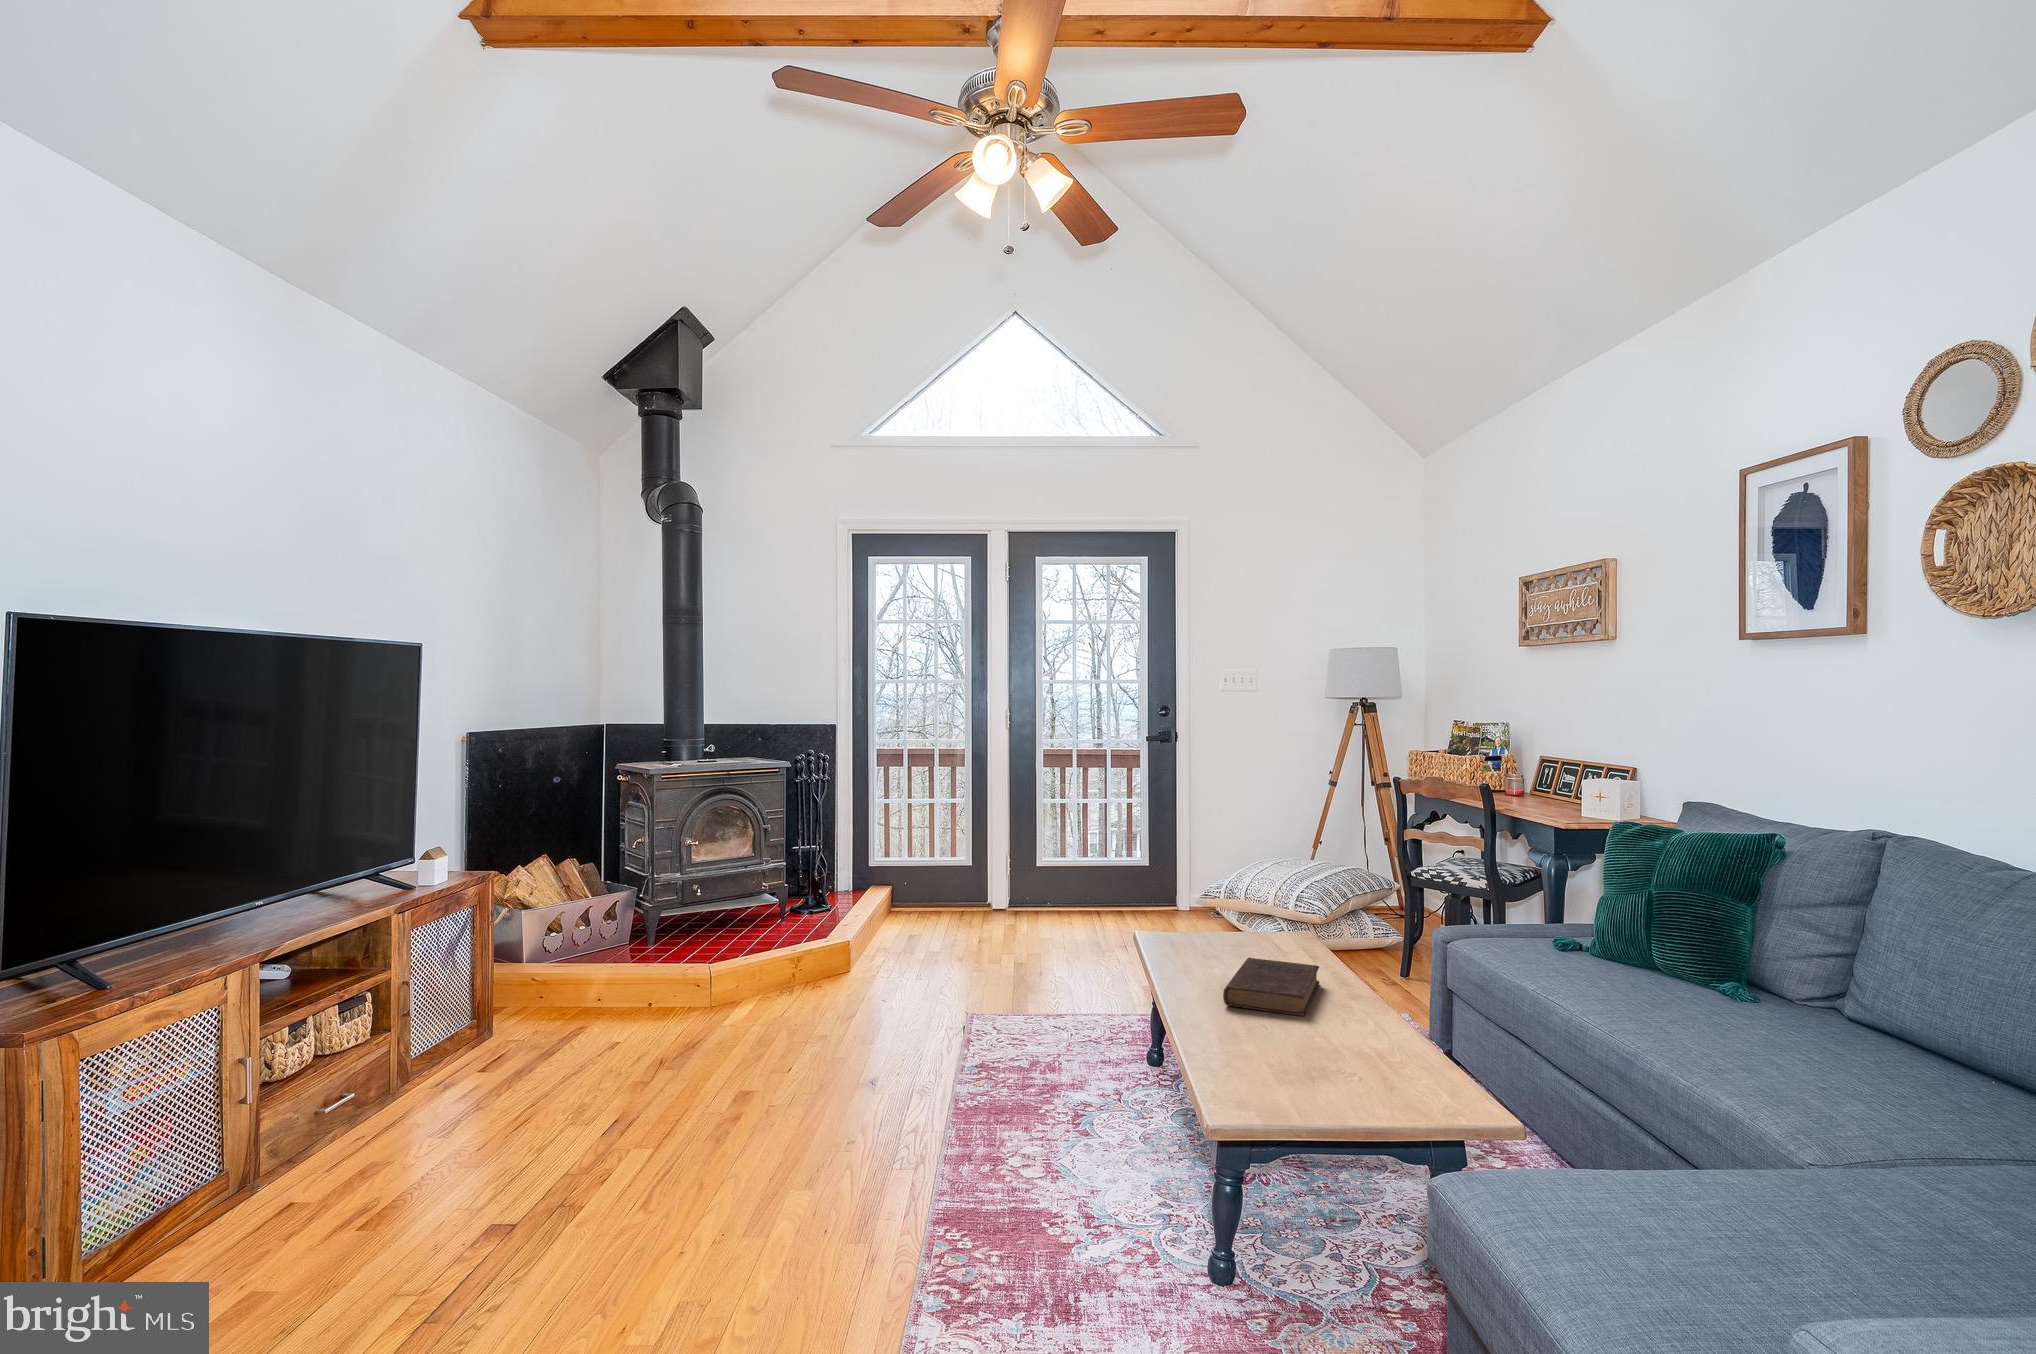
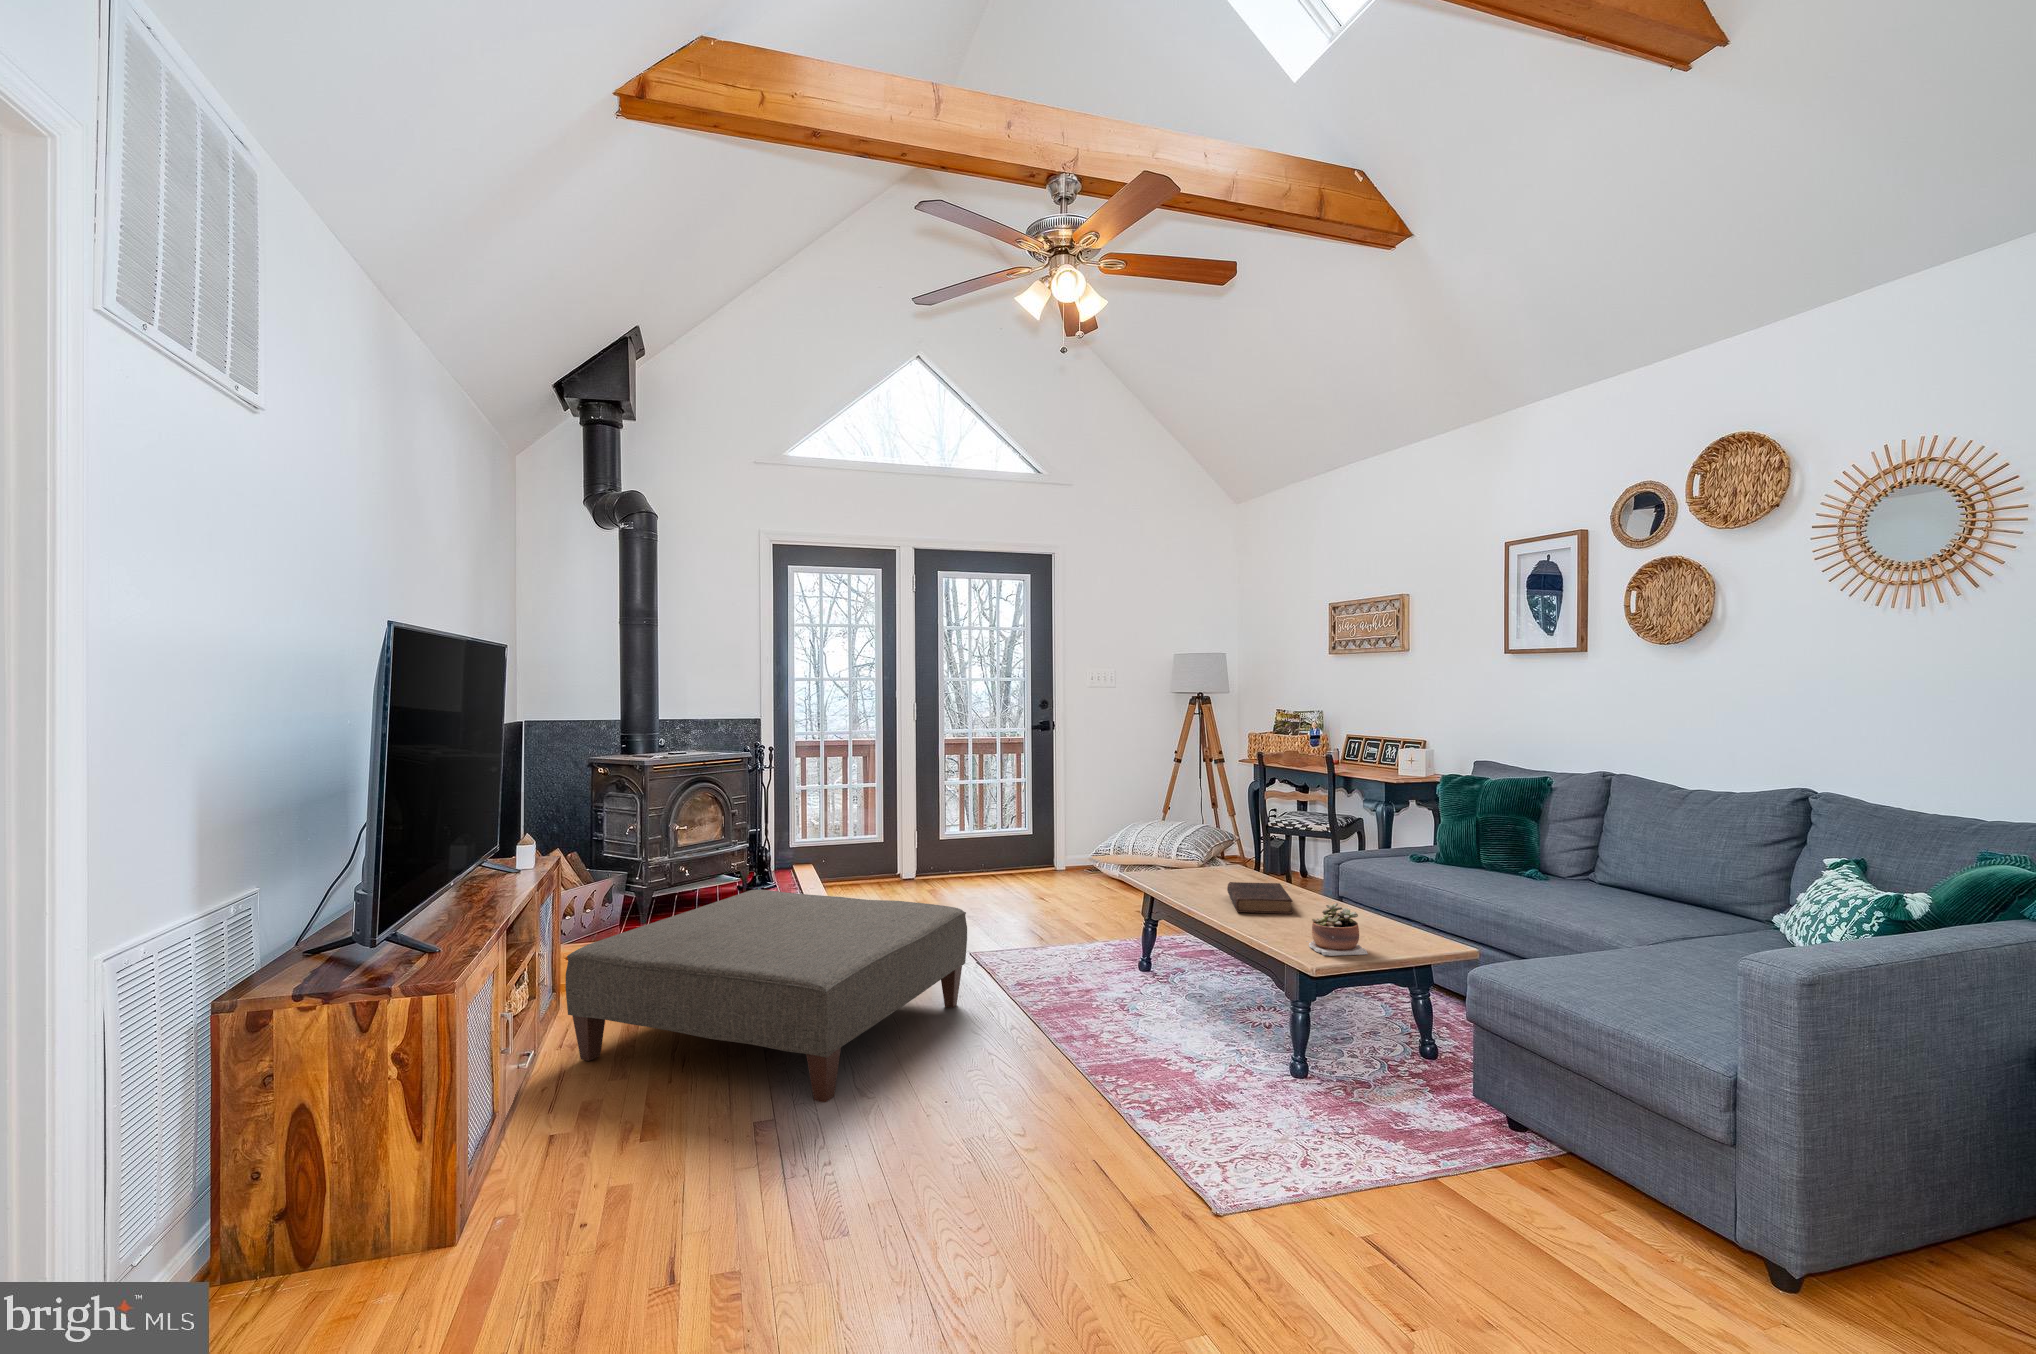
ottoman: none [419,917,906,1210] -> present [565,890,967,1102]
succulent plant: none [1262,1018,1343,1107] -> present [1307,903,1368,956]

